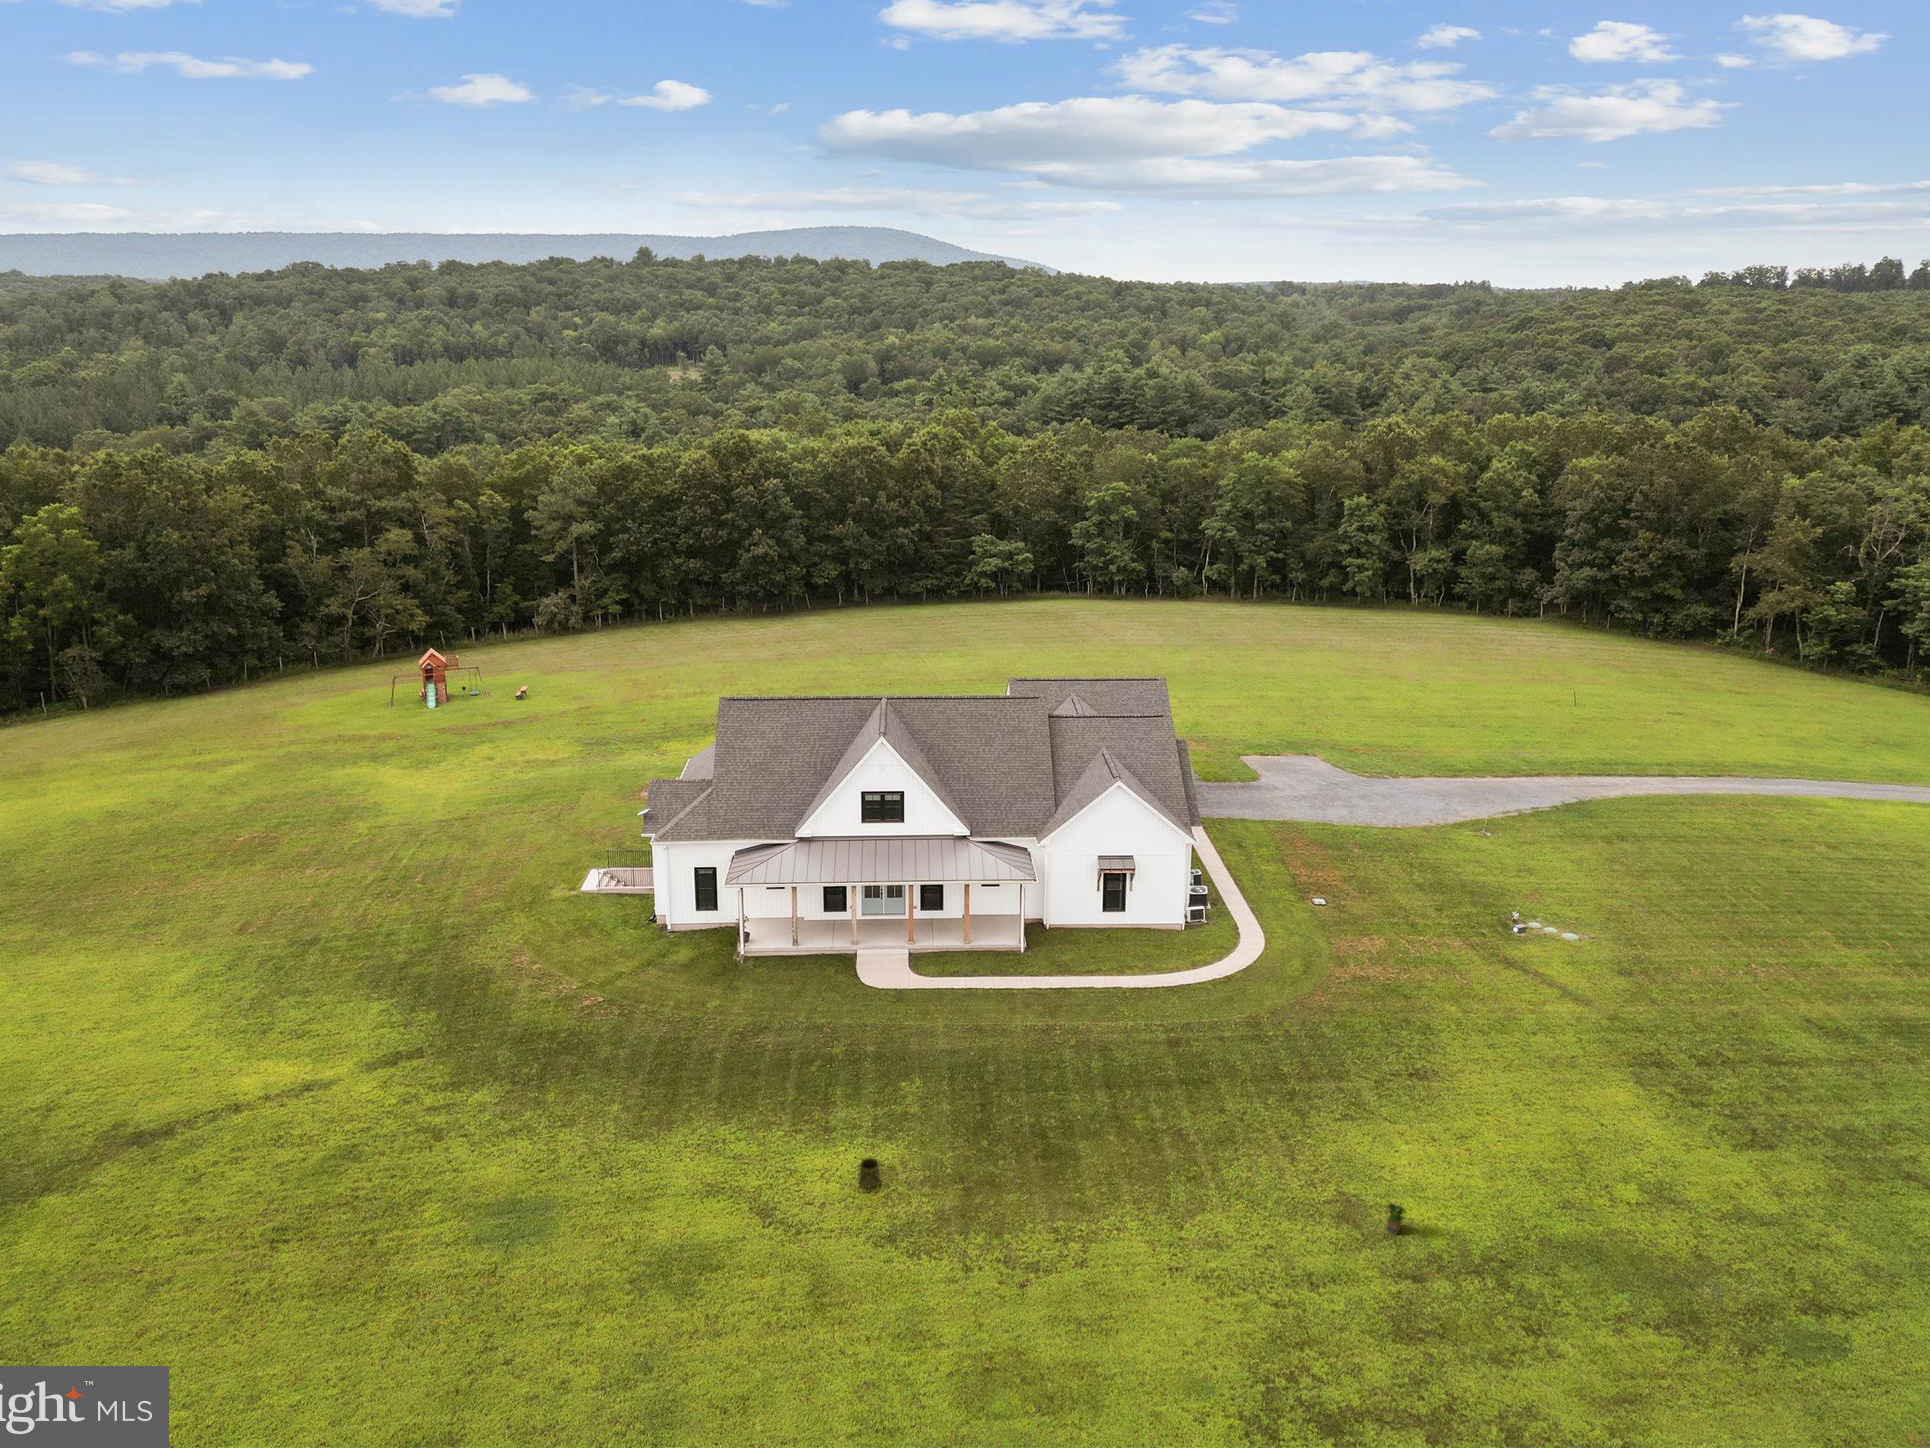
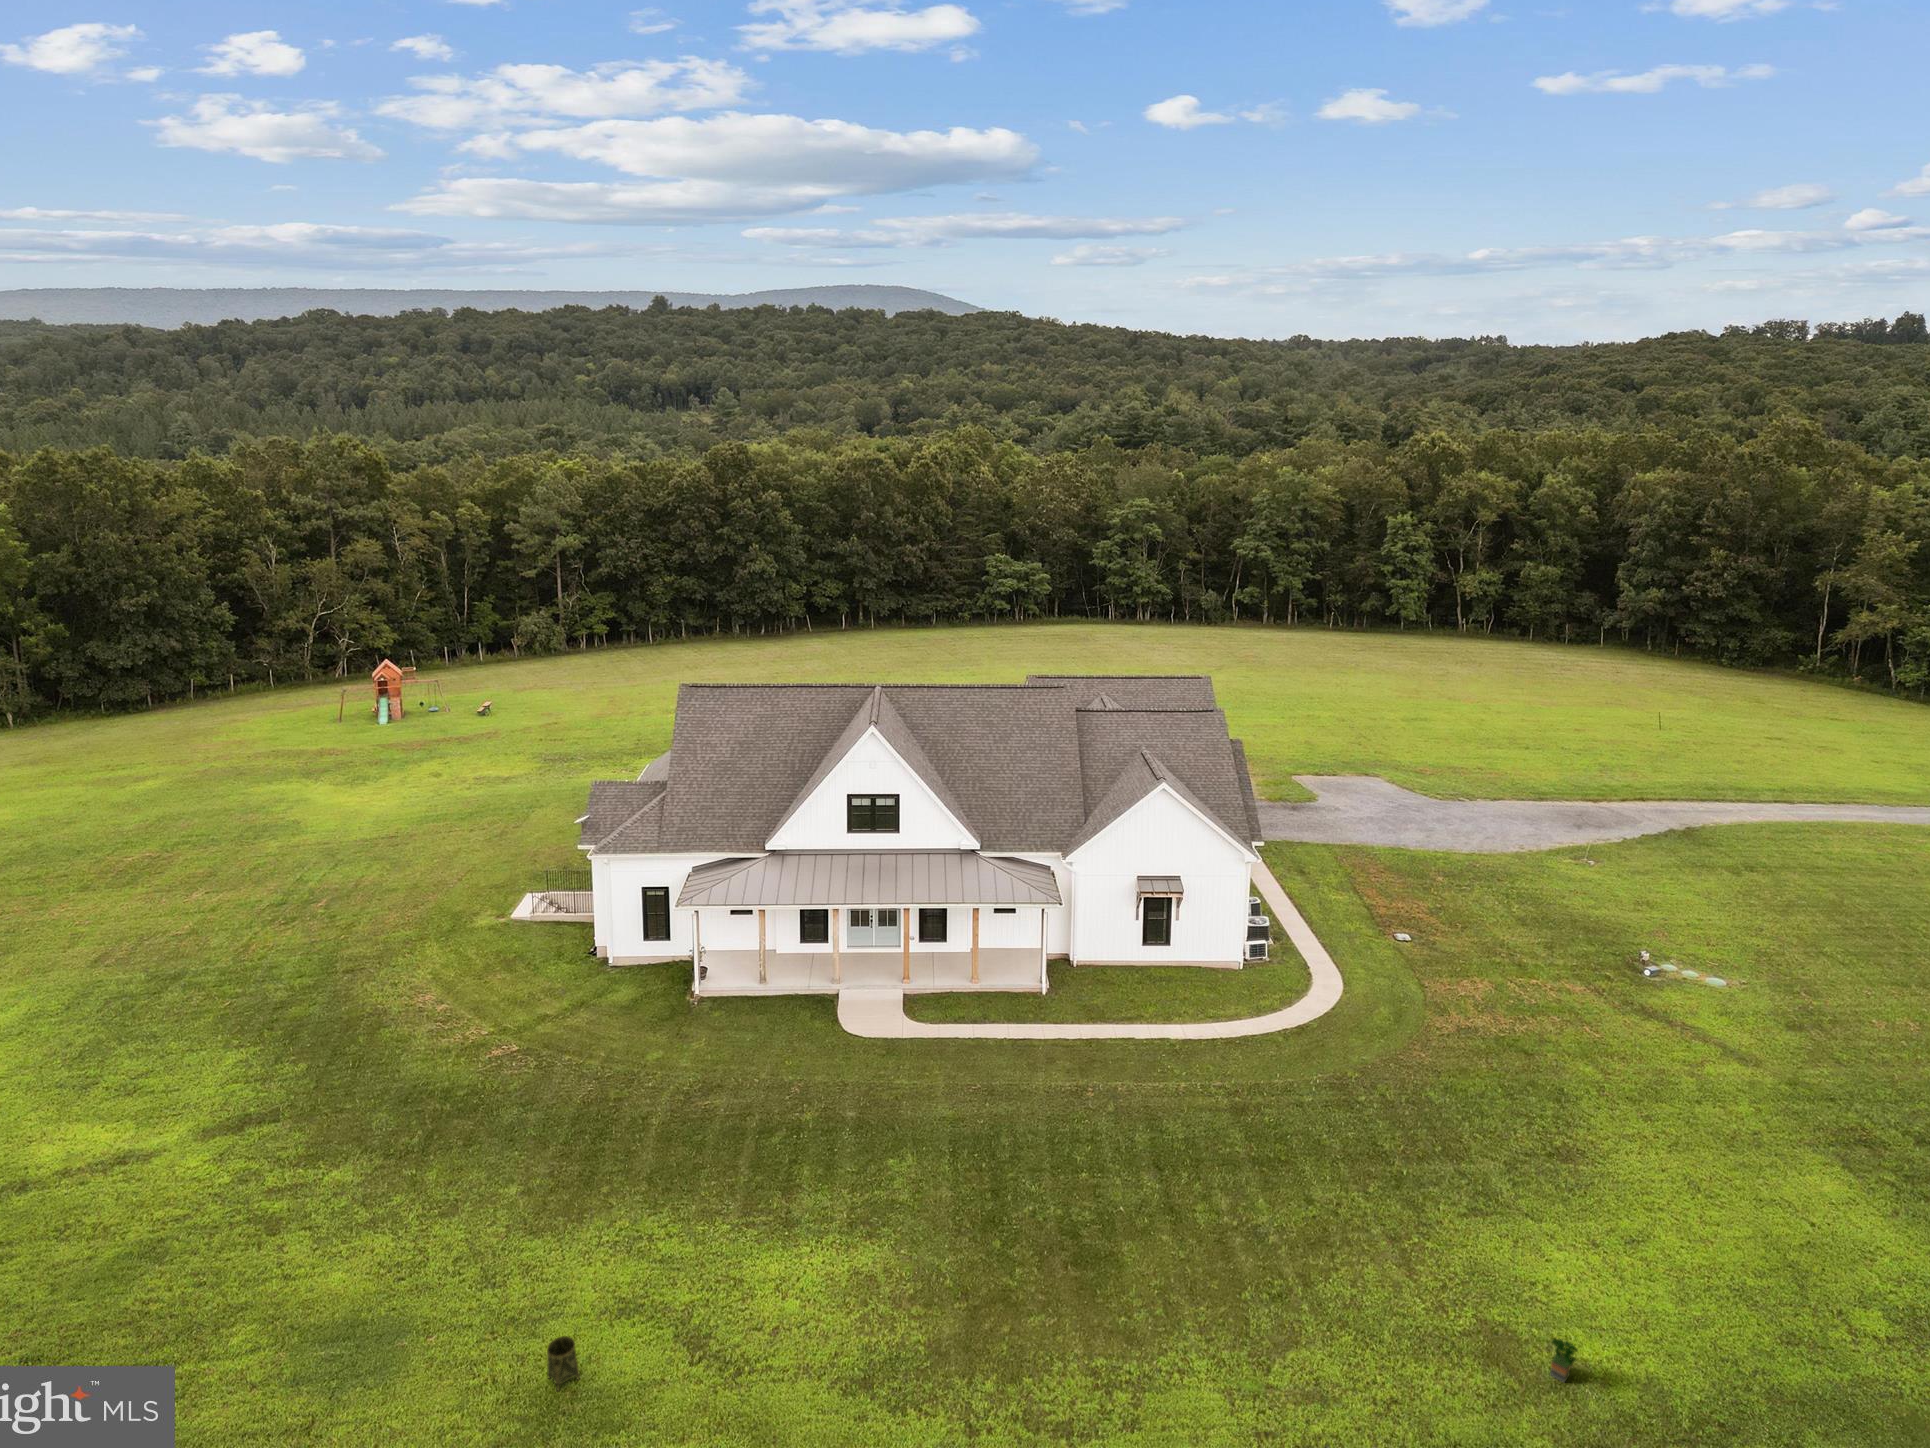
basket: present [859,1158,881,1192] -> present [547,1336,580,1391]

